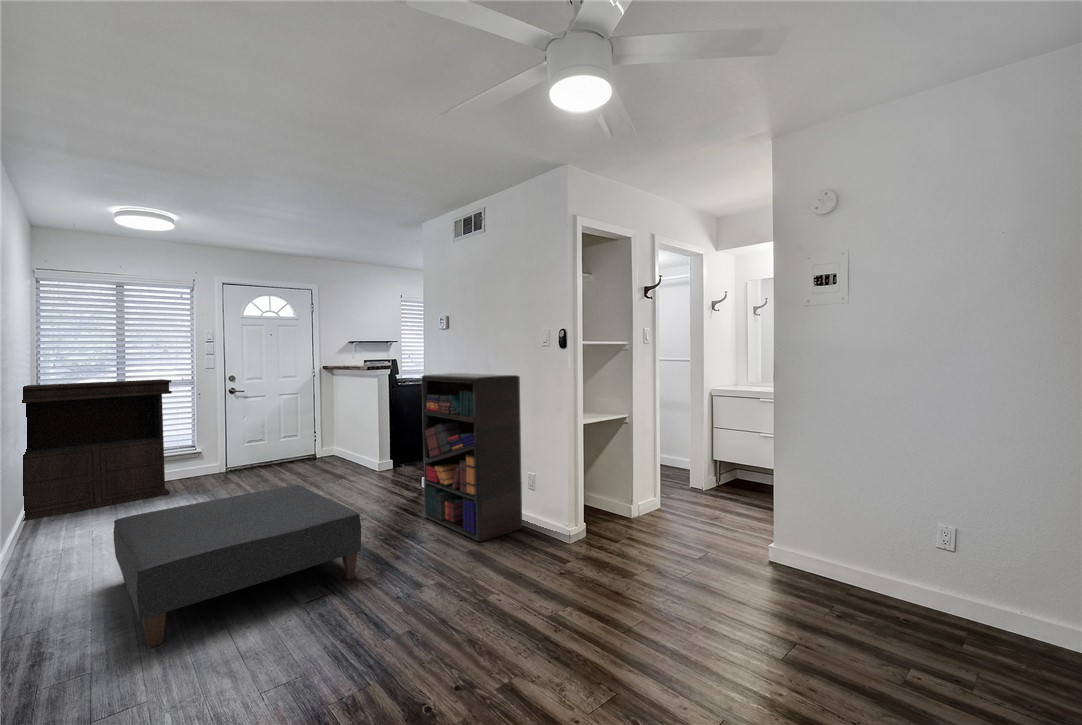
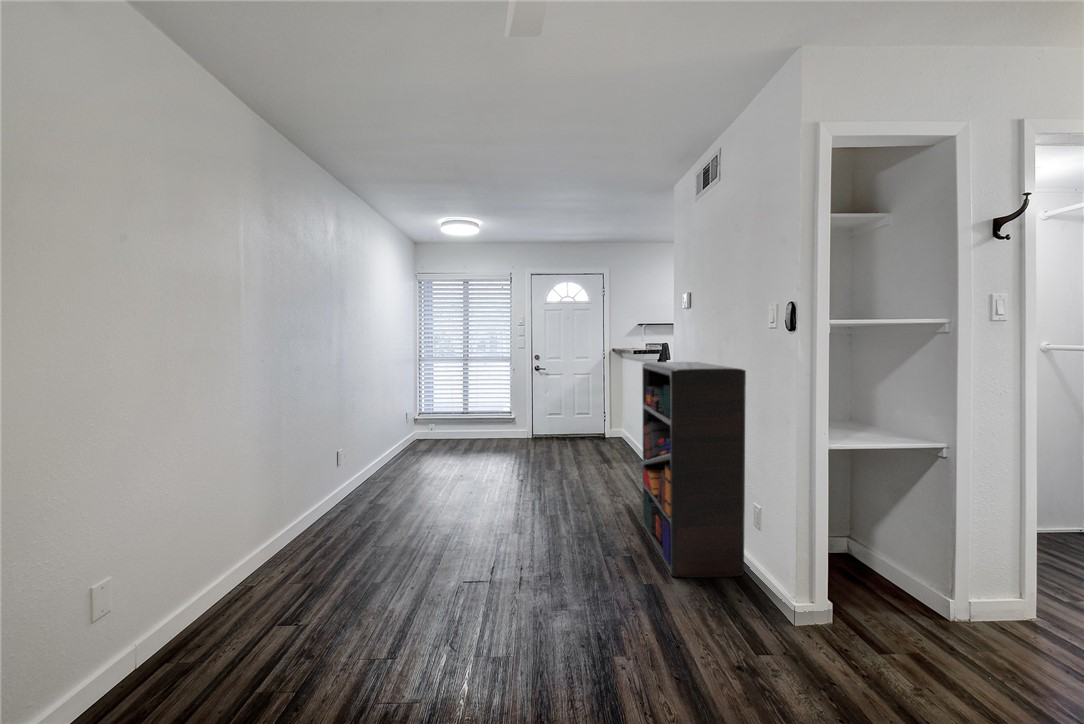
console table: present [22,379,172,521] -> none [381,356,483,454]
ottoman: present [113,484,361,648] -> none [336,463,526,580]

